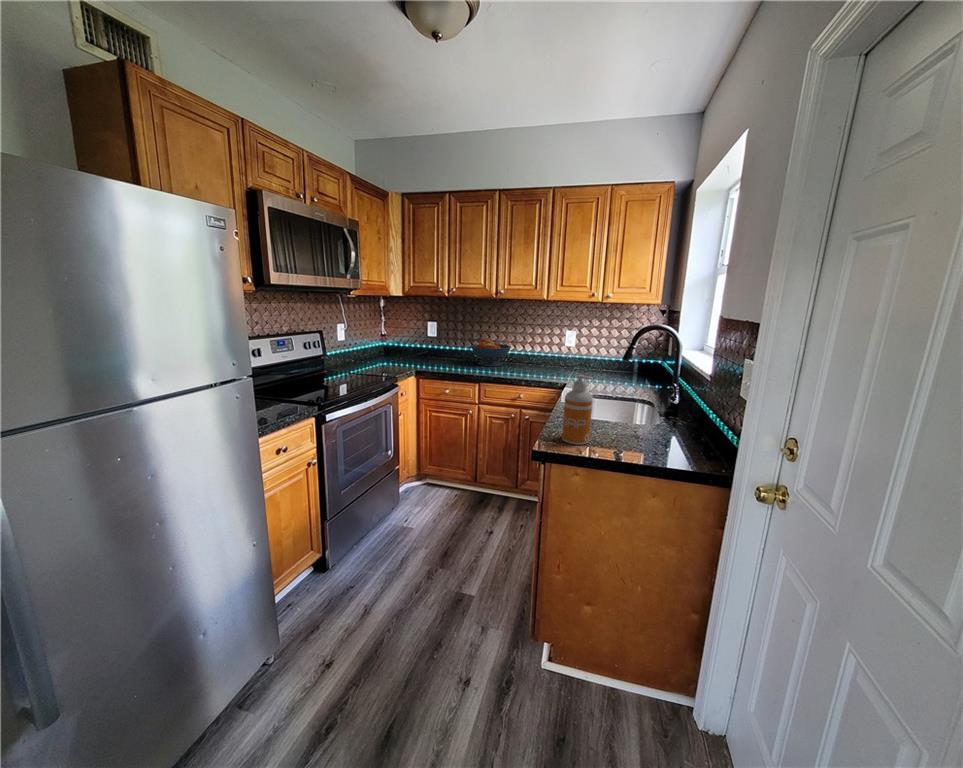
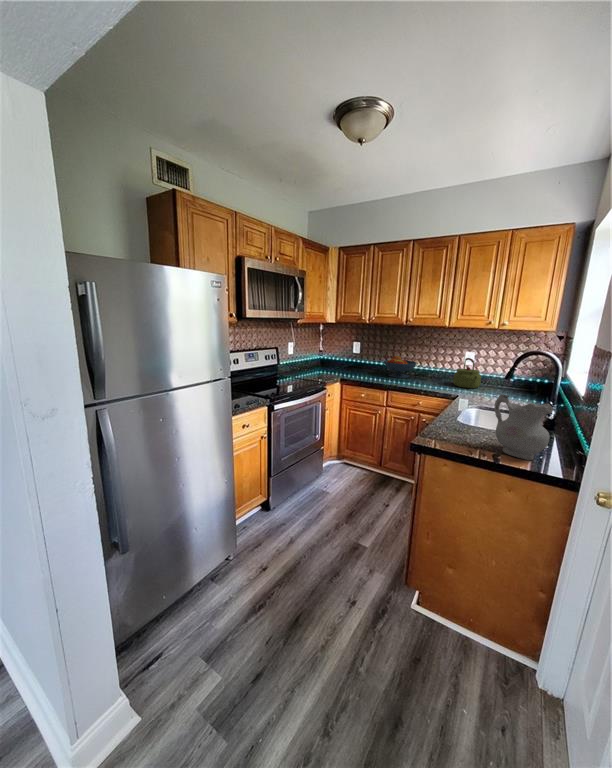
kettle: none [555,338,585,374] -> present [453,358,481,388]
soap dispenser: present [562,375,593,445] -> none [439,389,466,444]
ceramic pitcher: none [624,378,689,455] -> present [494,395,553,460]

